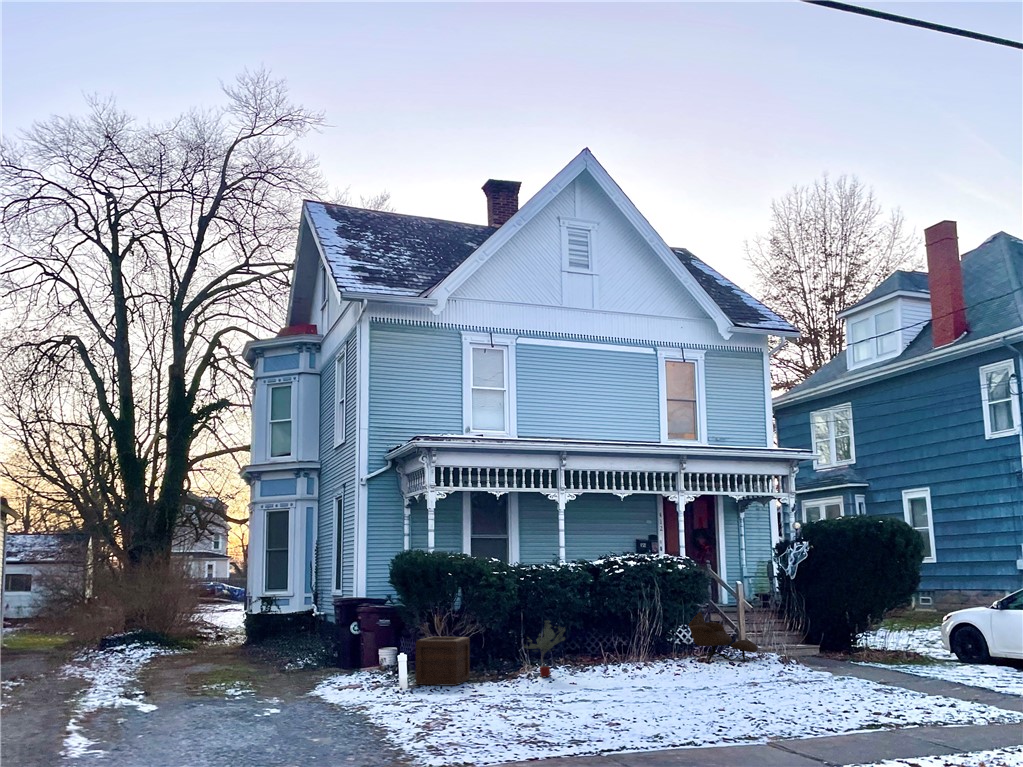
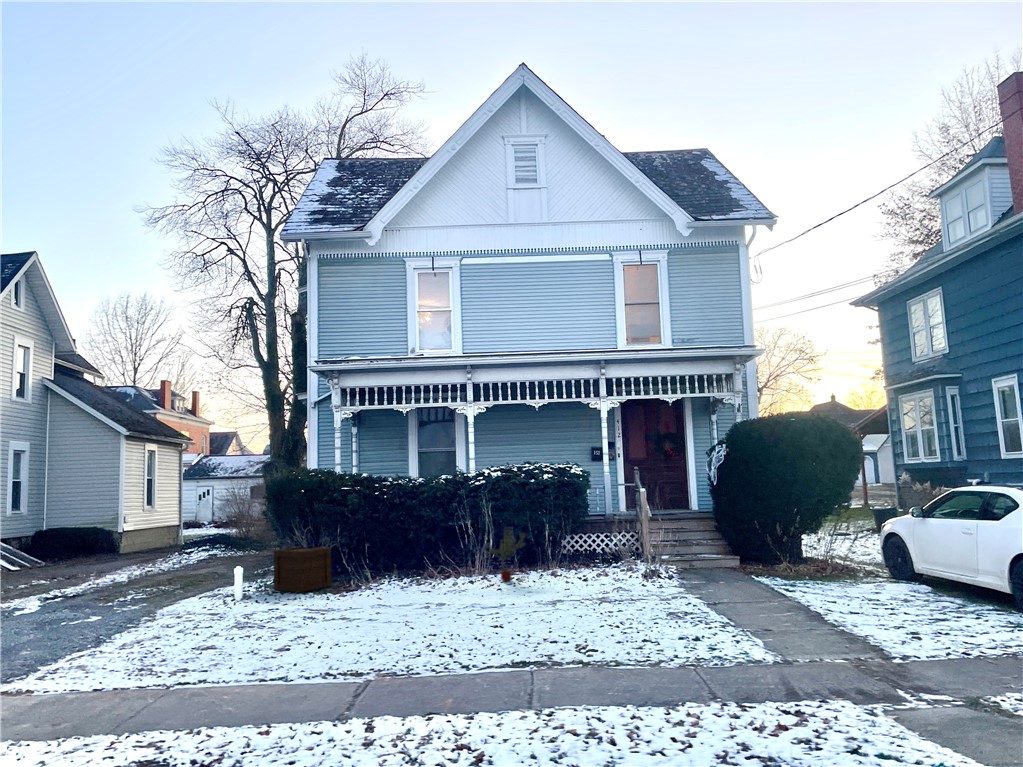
lounge chair: present [689,612,758,662] -> none [582,506,652,573]
potted tree: present [525,621,565,677] -> present [485,528,525,581]

